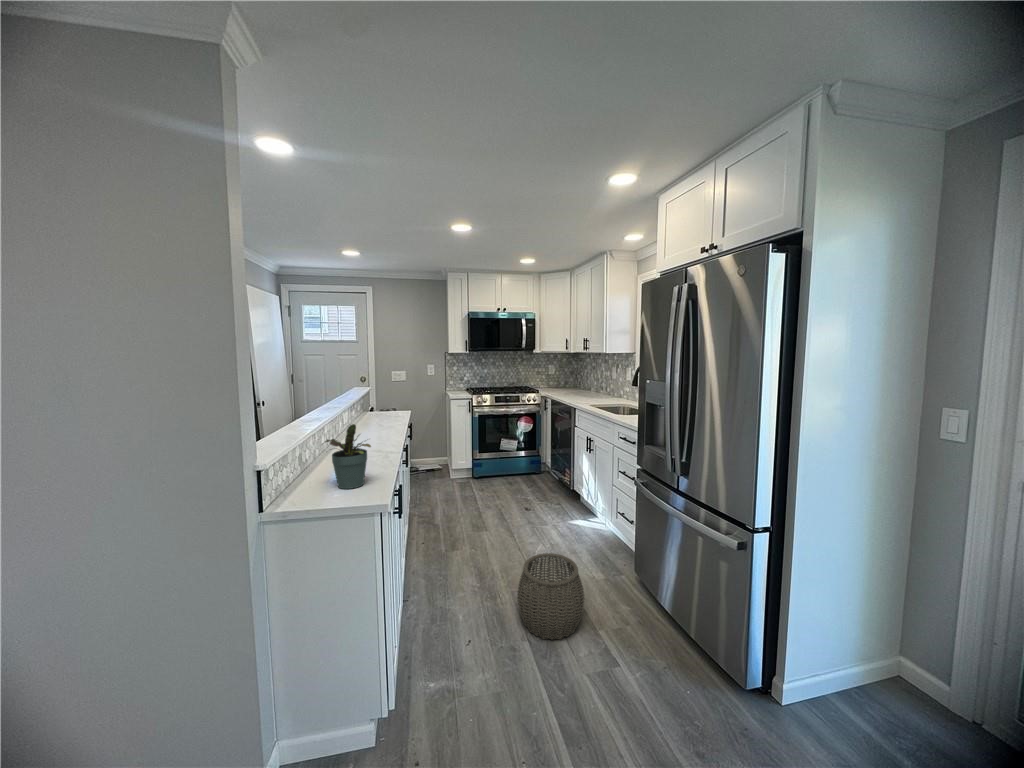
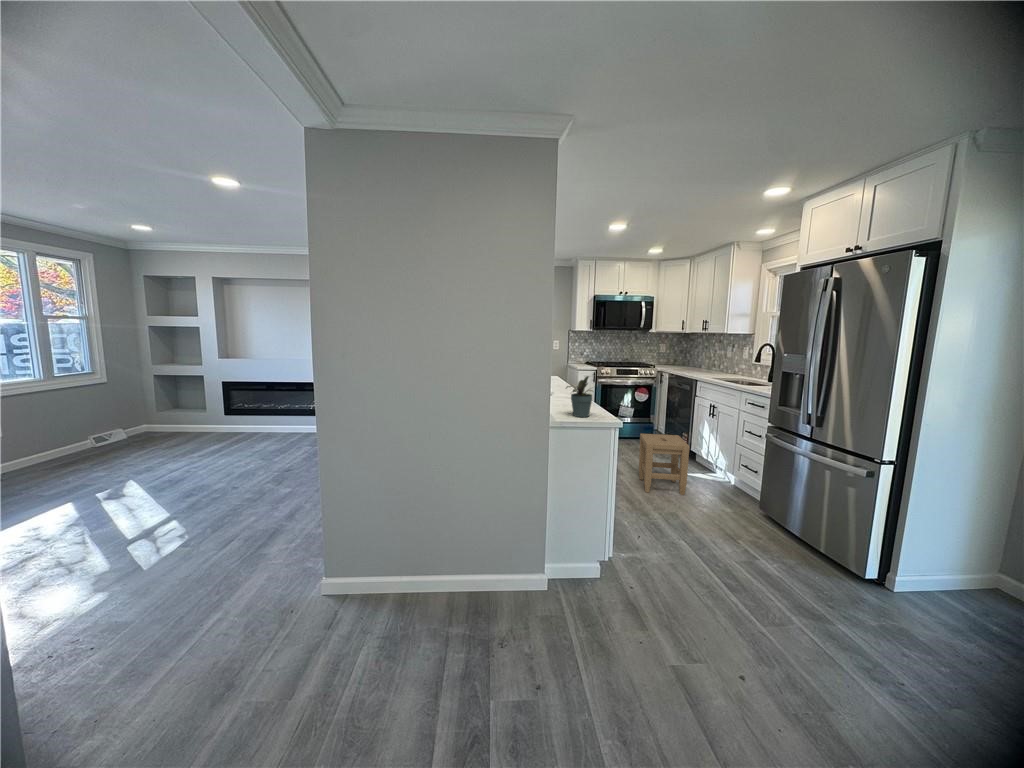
stool: none [503,479,554,559] -> present [639,434,689,495]
woven basket: present [517,553,584,640] -> none [671,483,726,540]

